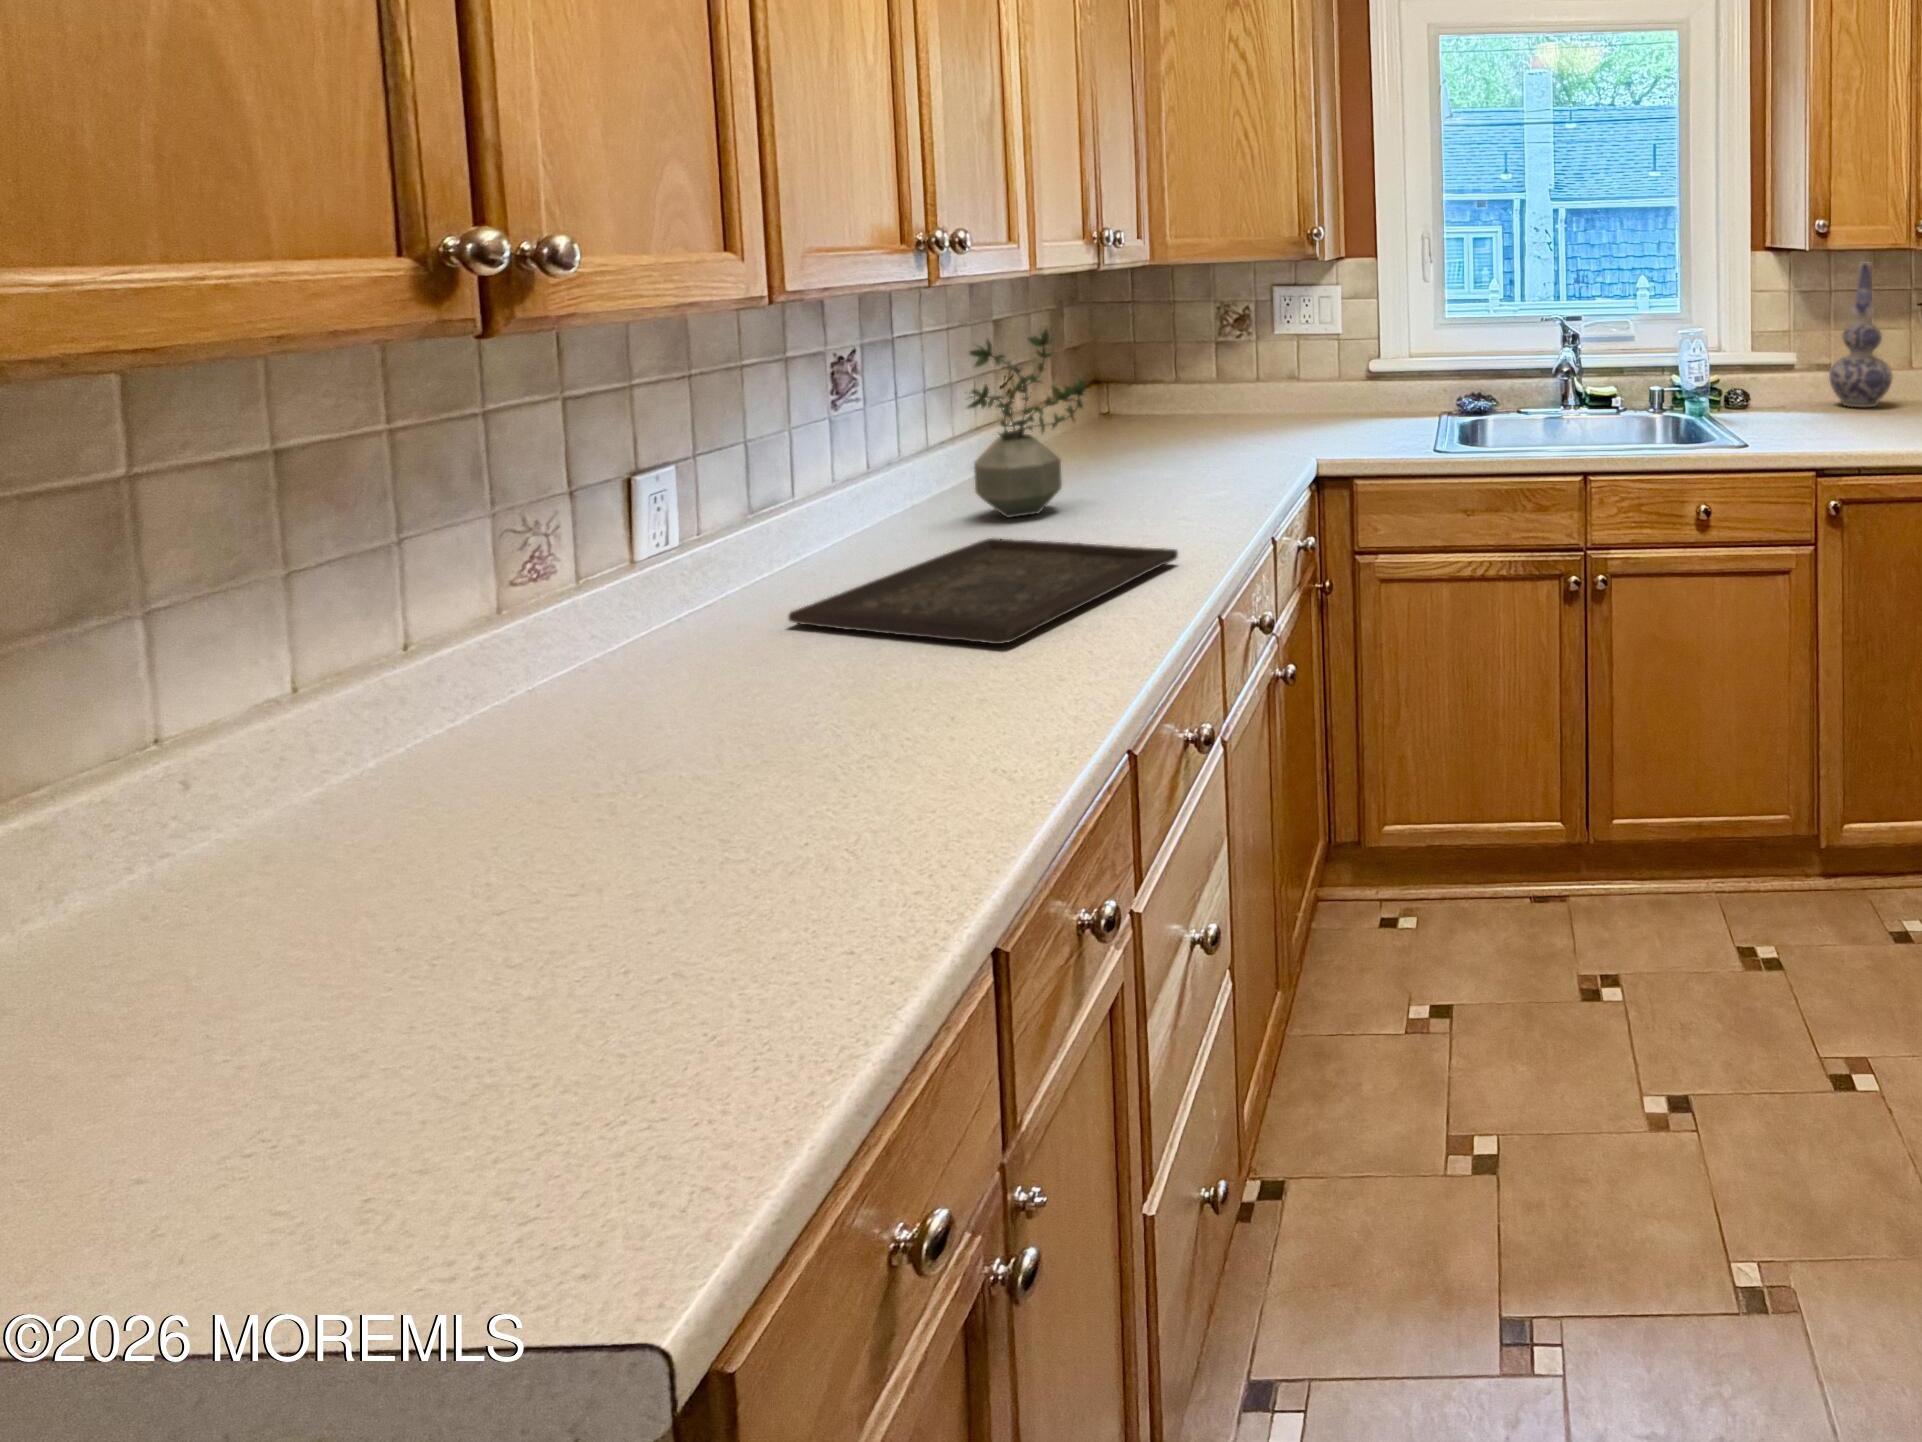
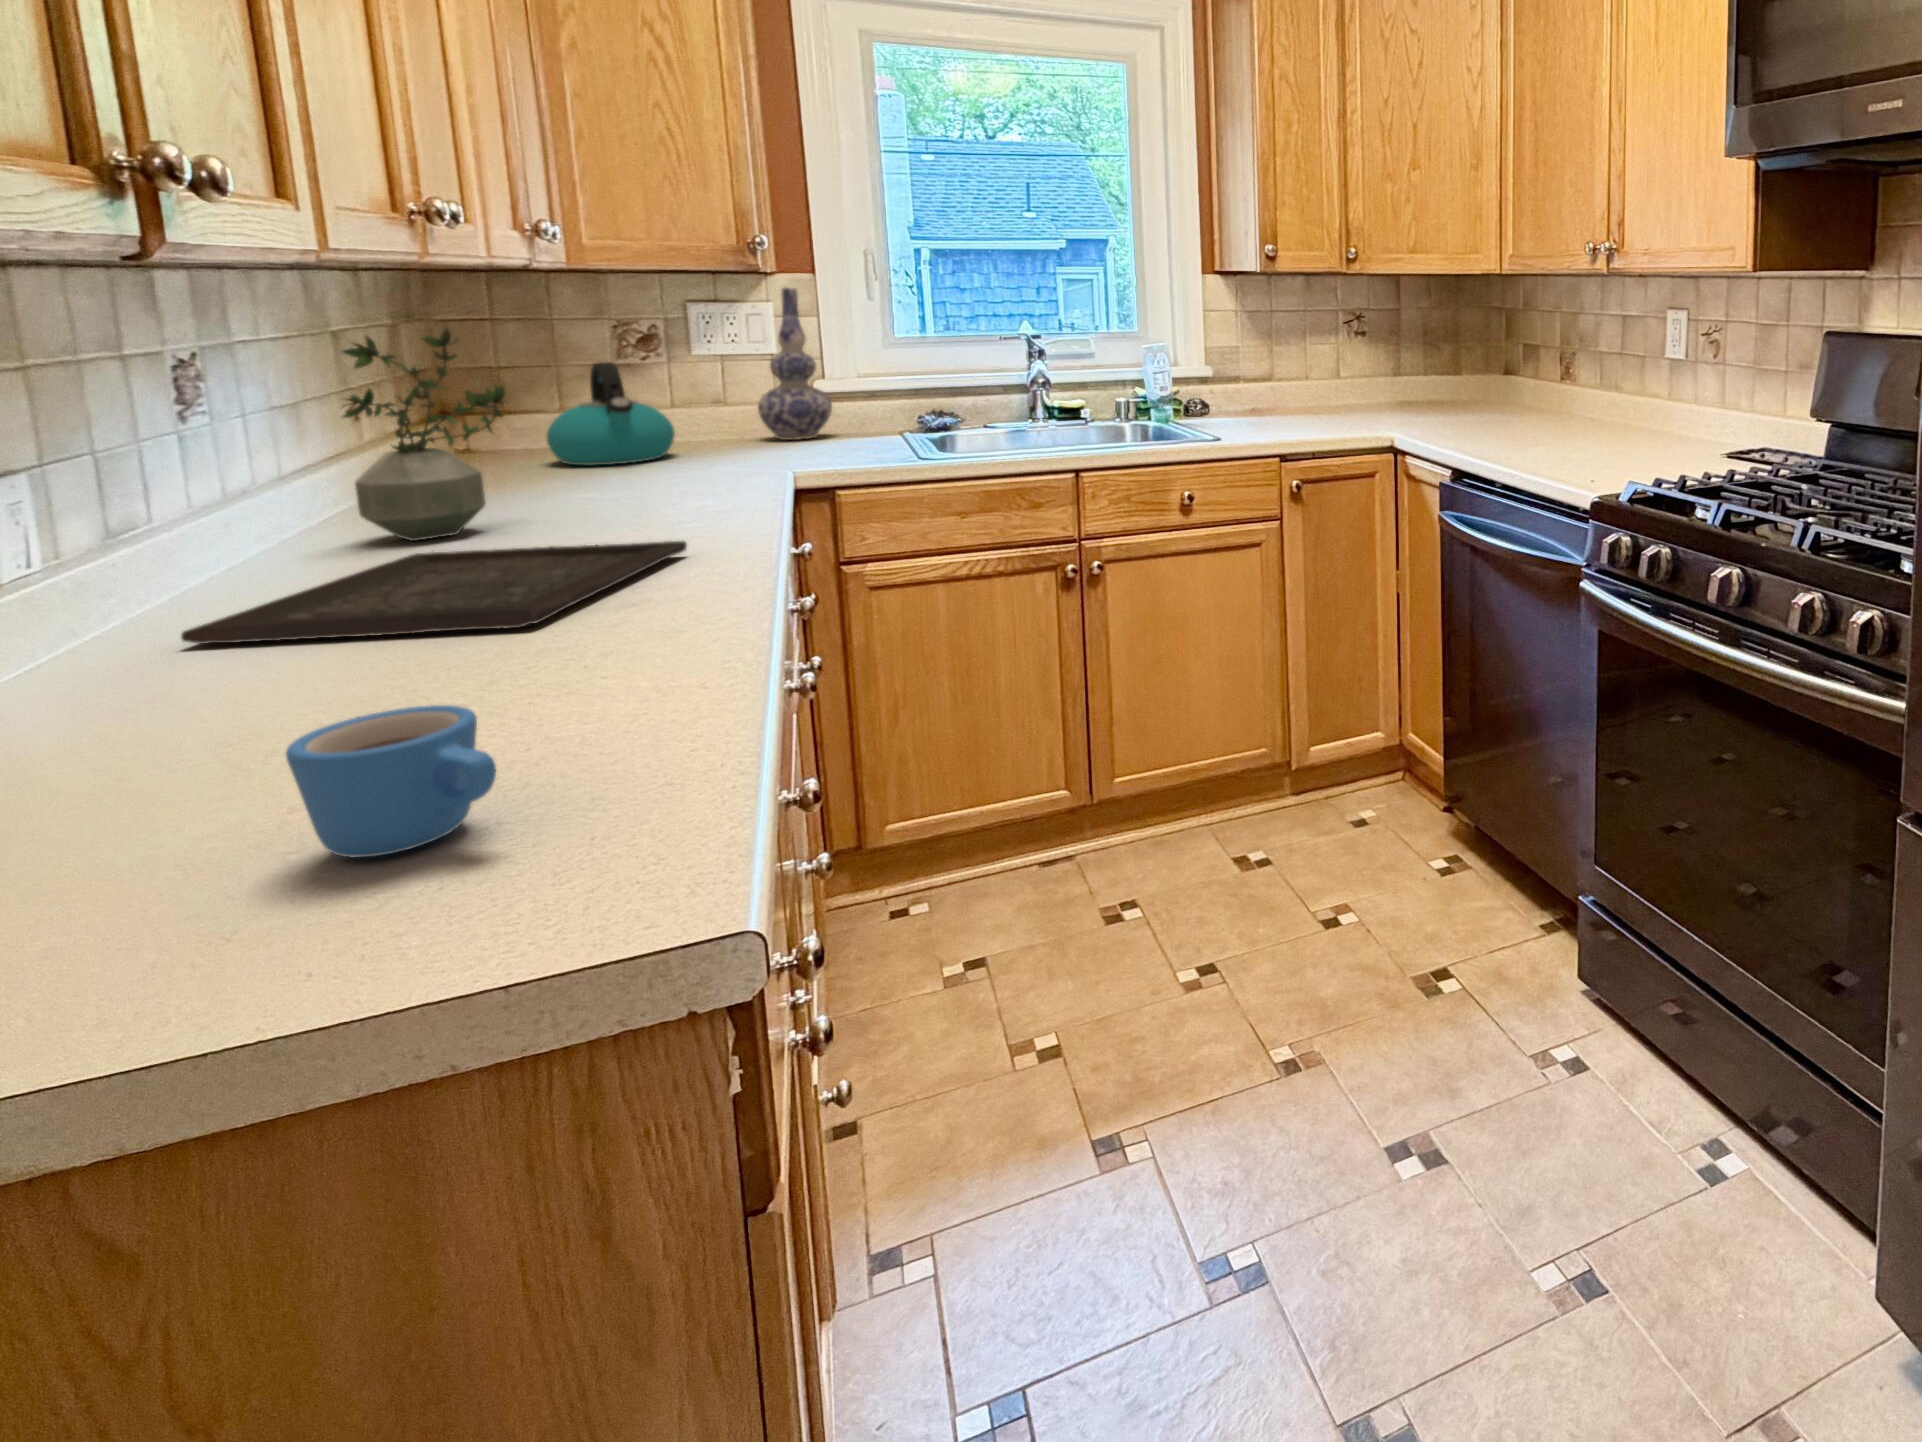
vase: present [1829,263,1893,407] -> present [758,287,832,440]
kettle: none [1151,344,1247,438] -> present [547,362,675,465]
mug: none [625,797,792,967] -> present [286,705,496,857]

